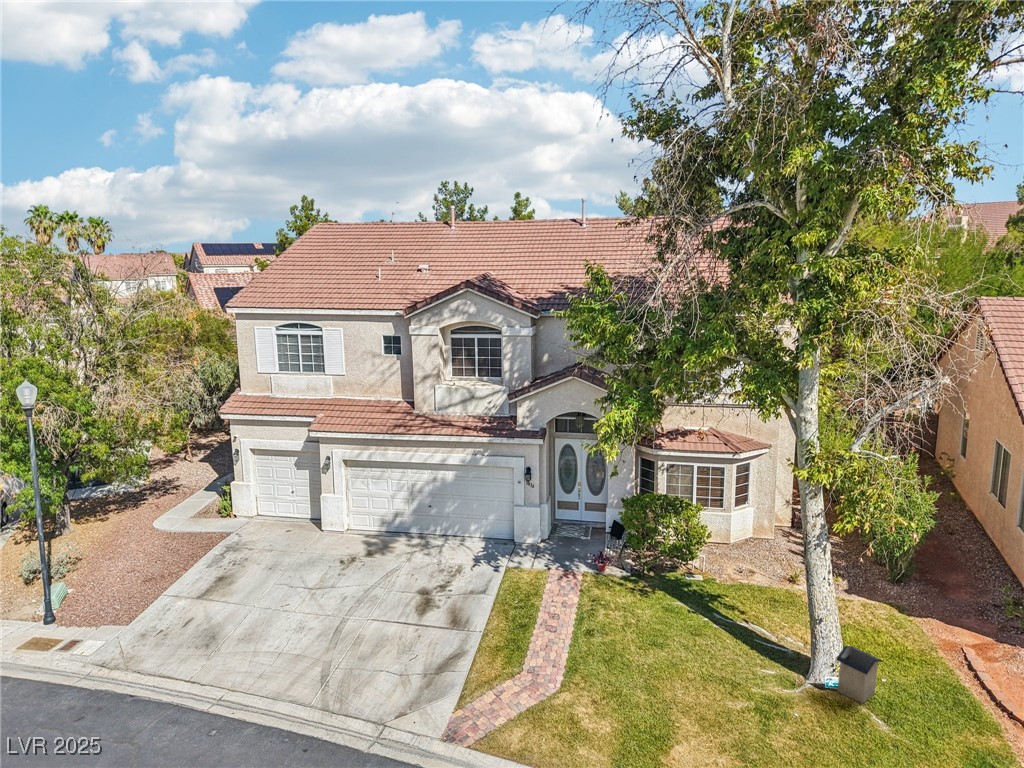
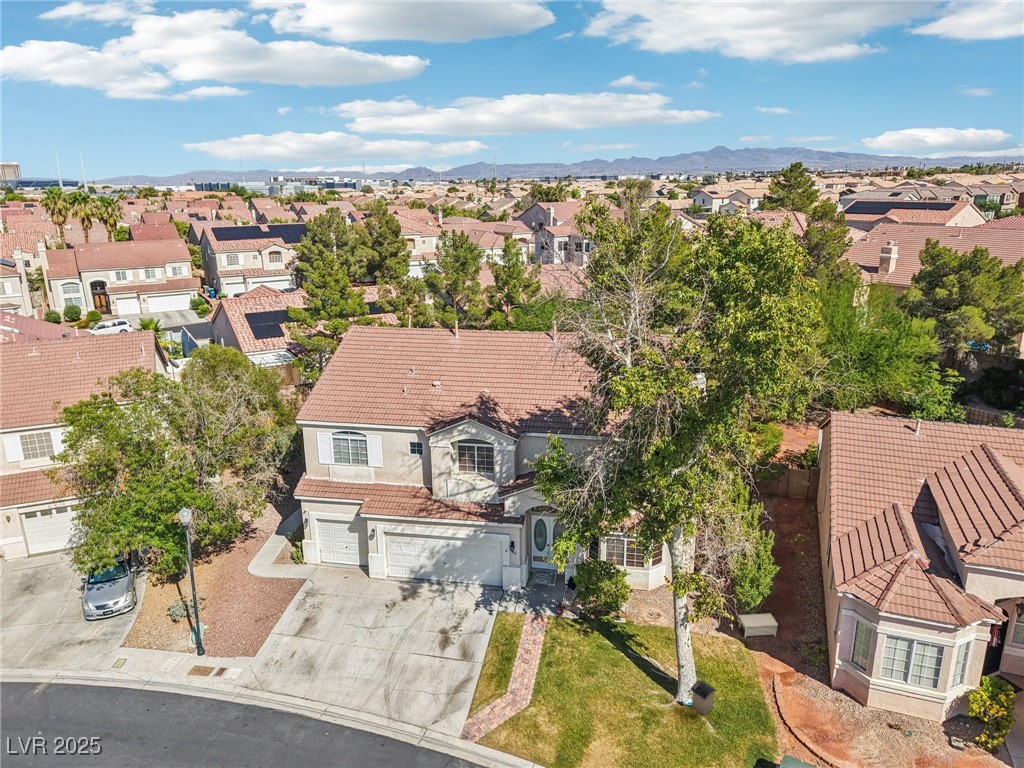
storage bench: none [878,563,944,598] -> present [739,614,778,638]

